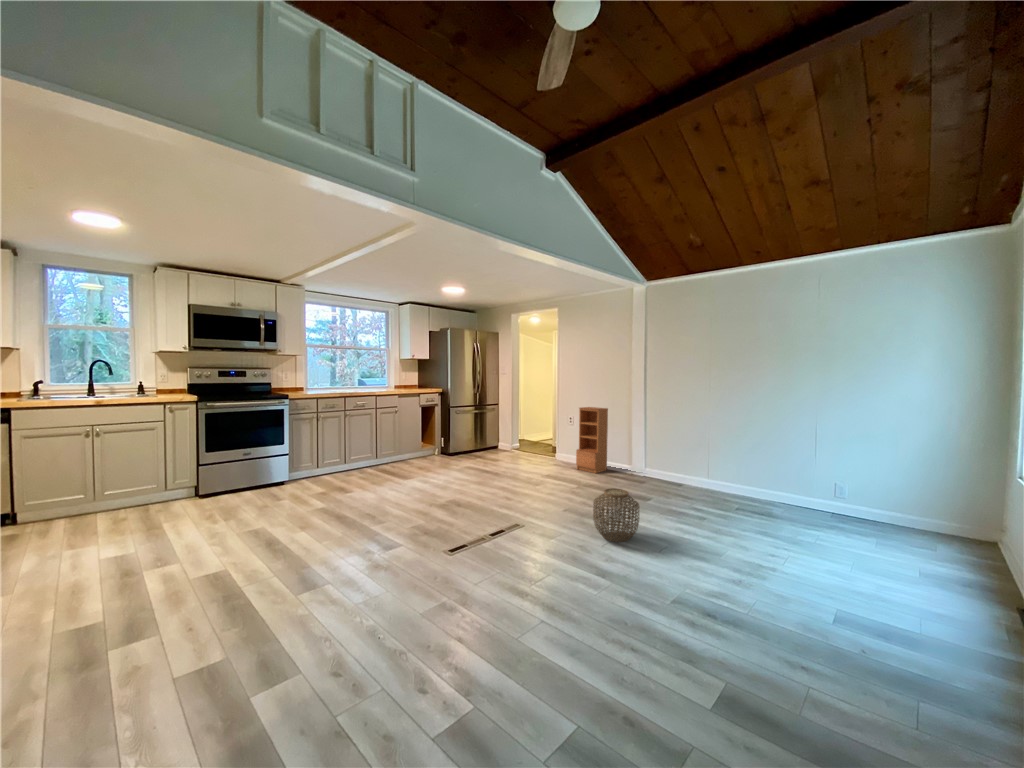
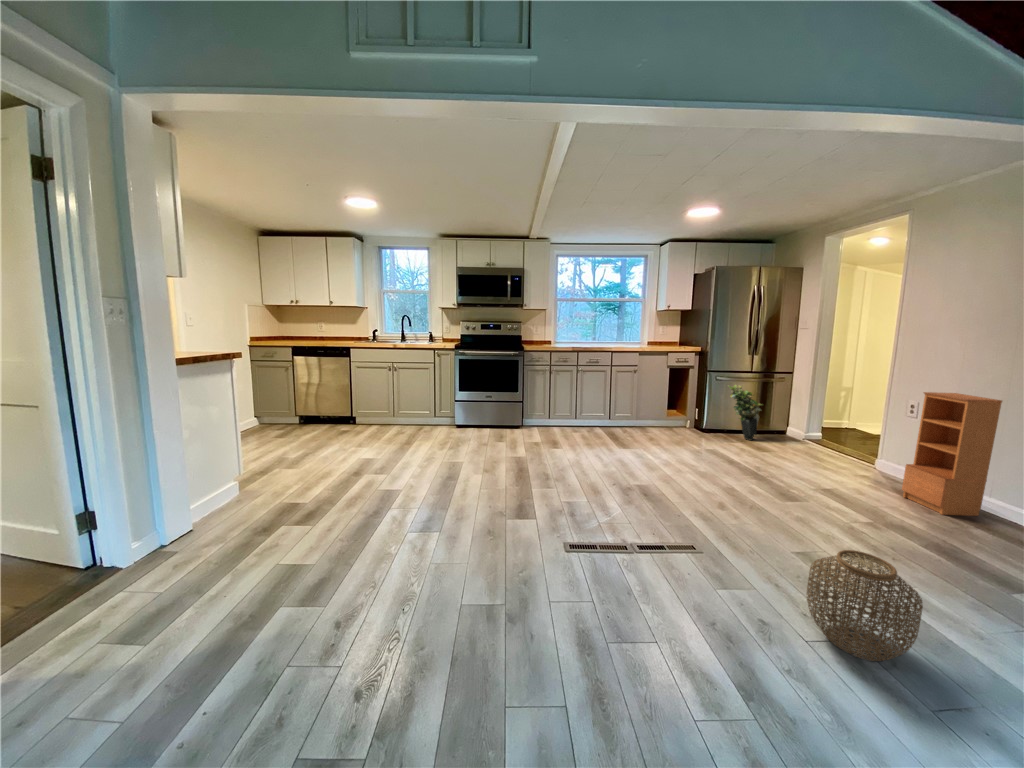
potted plant: none [464,415,489,455] -> present [729,385,762,440]

